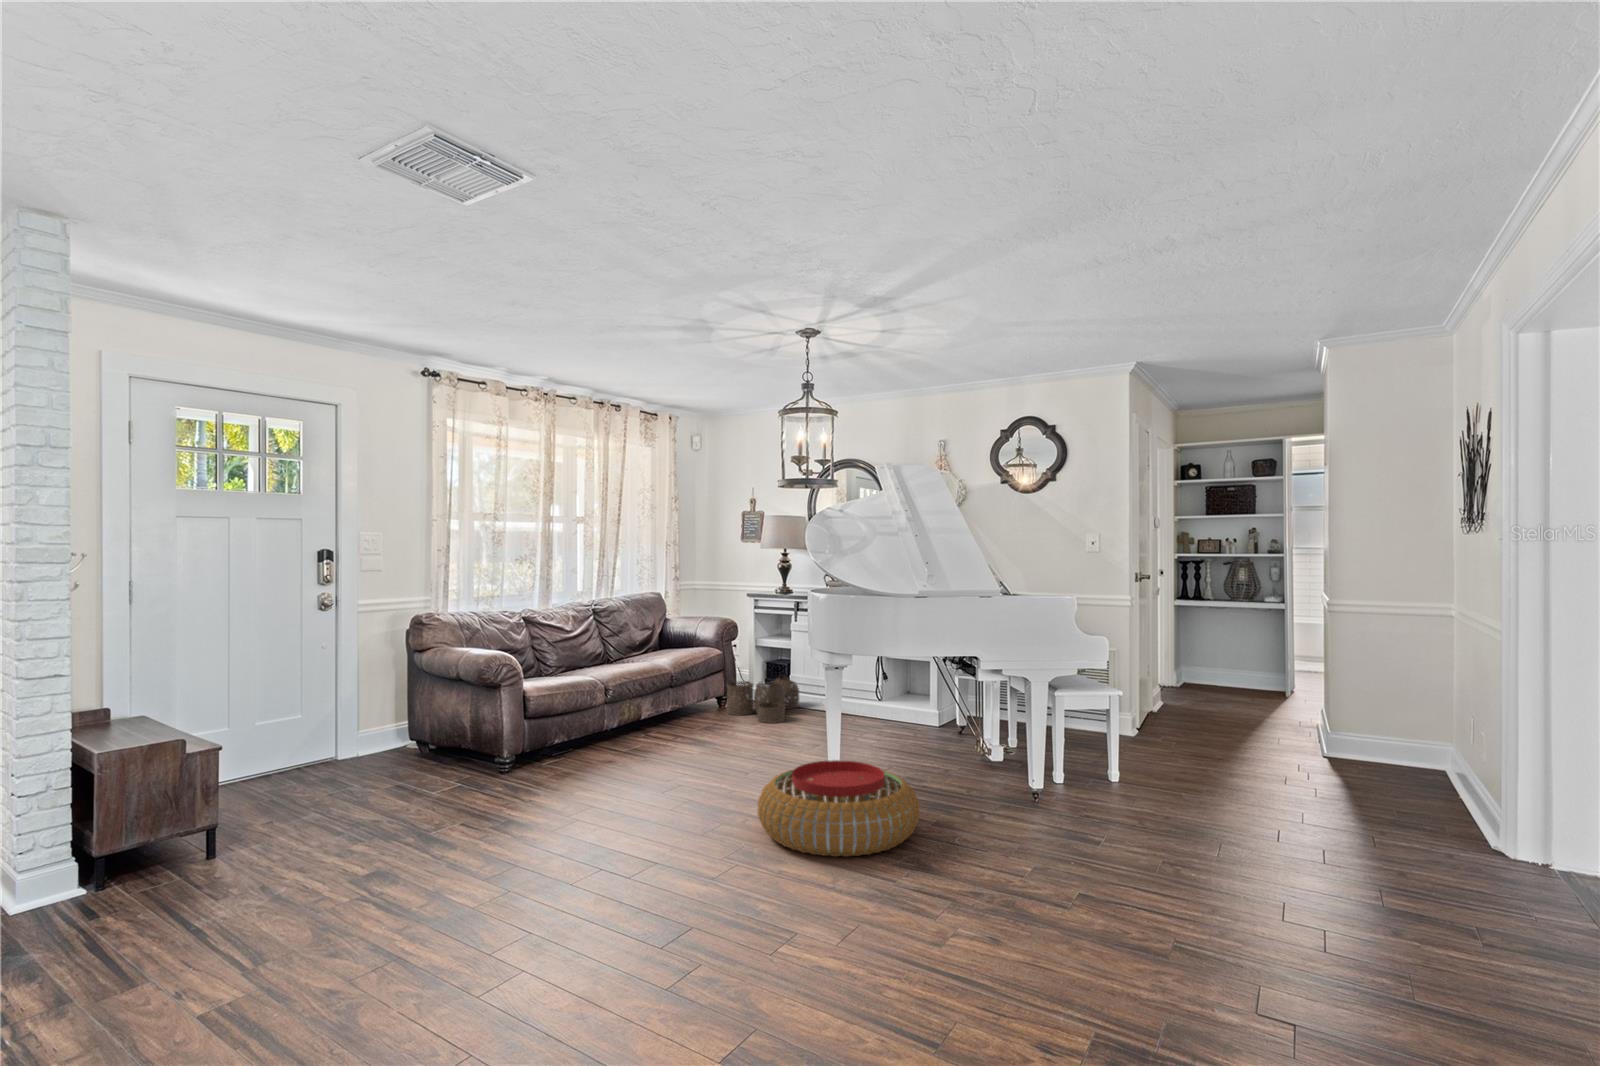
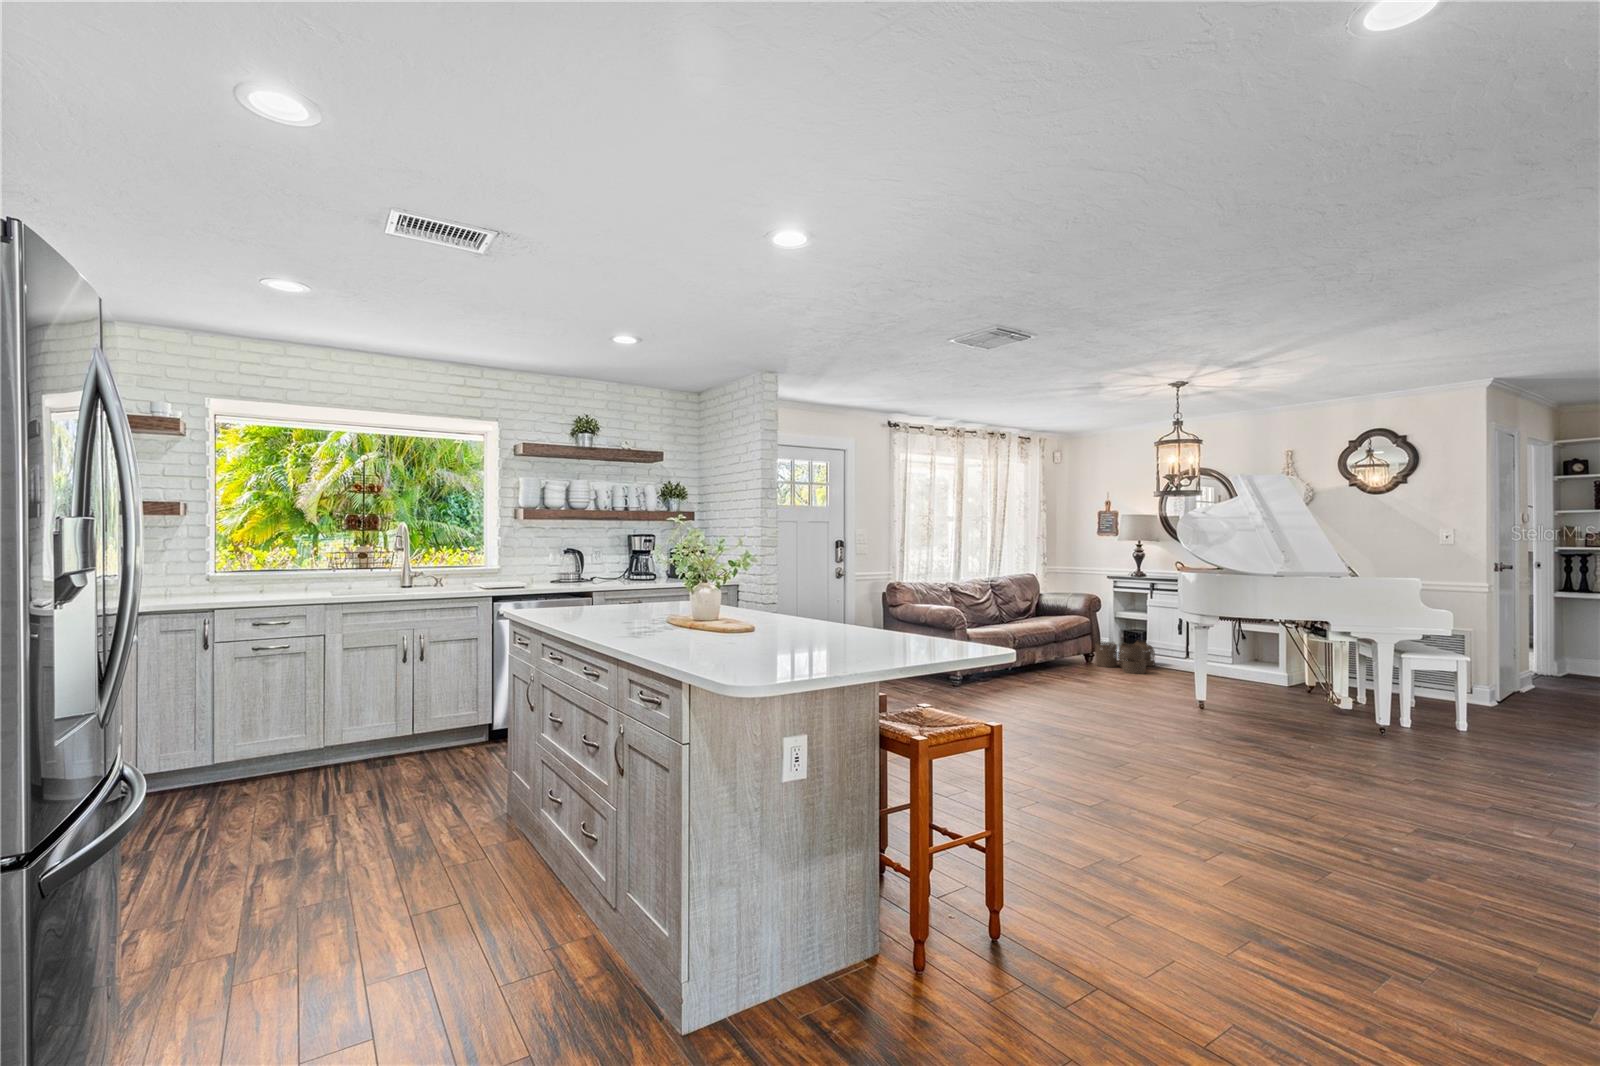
pouf: present [758,760,920,857] -> none [1147,689,1278,751]

